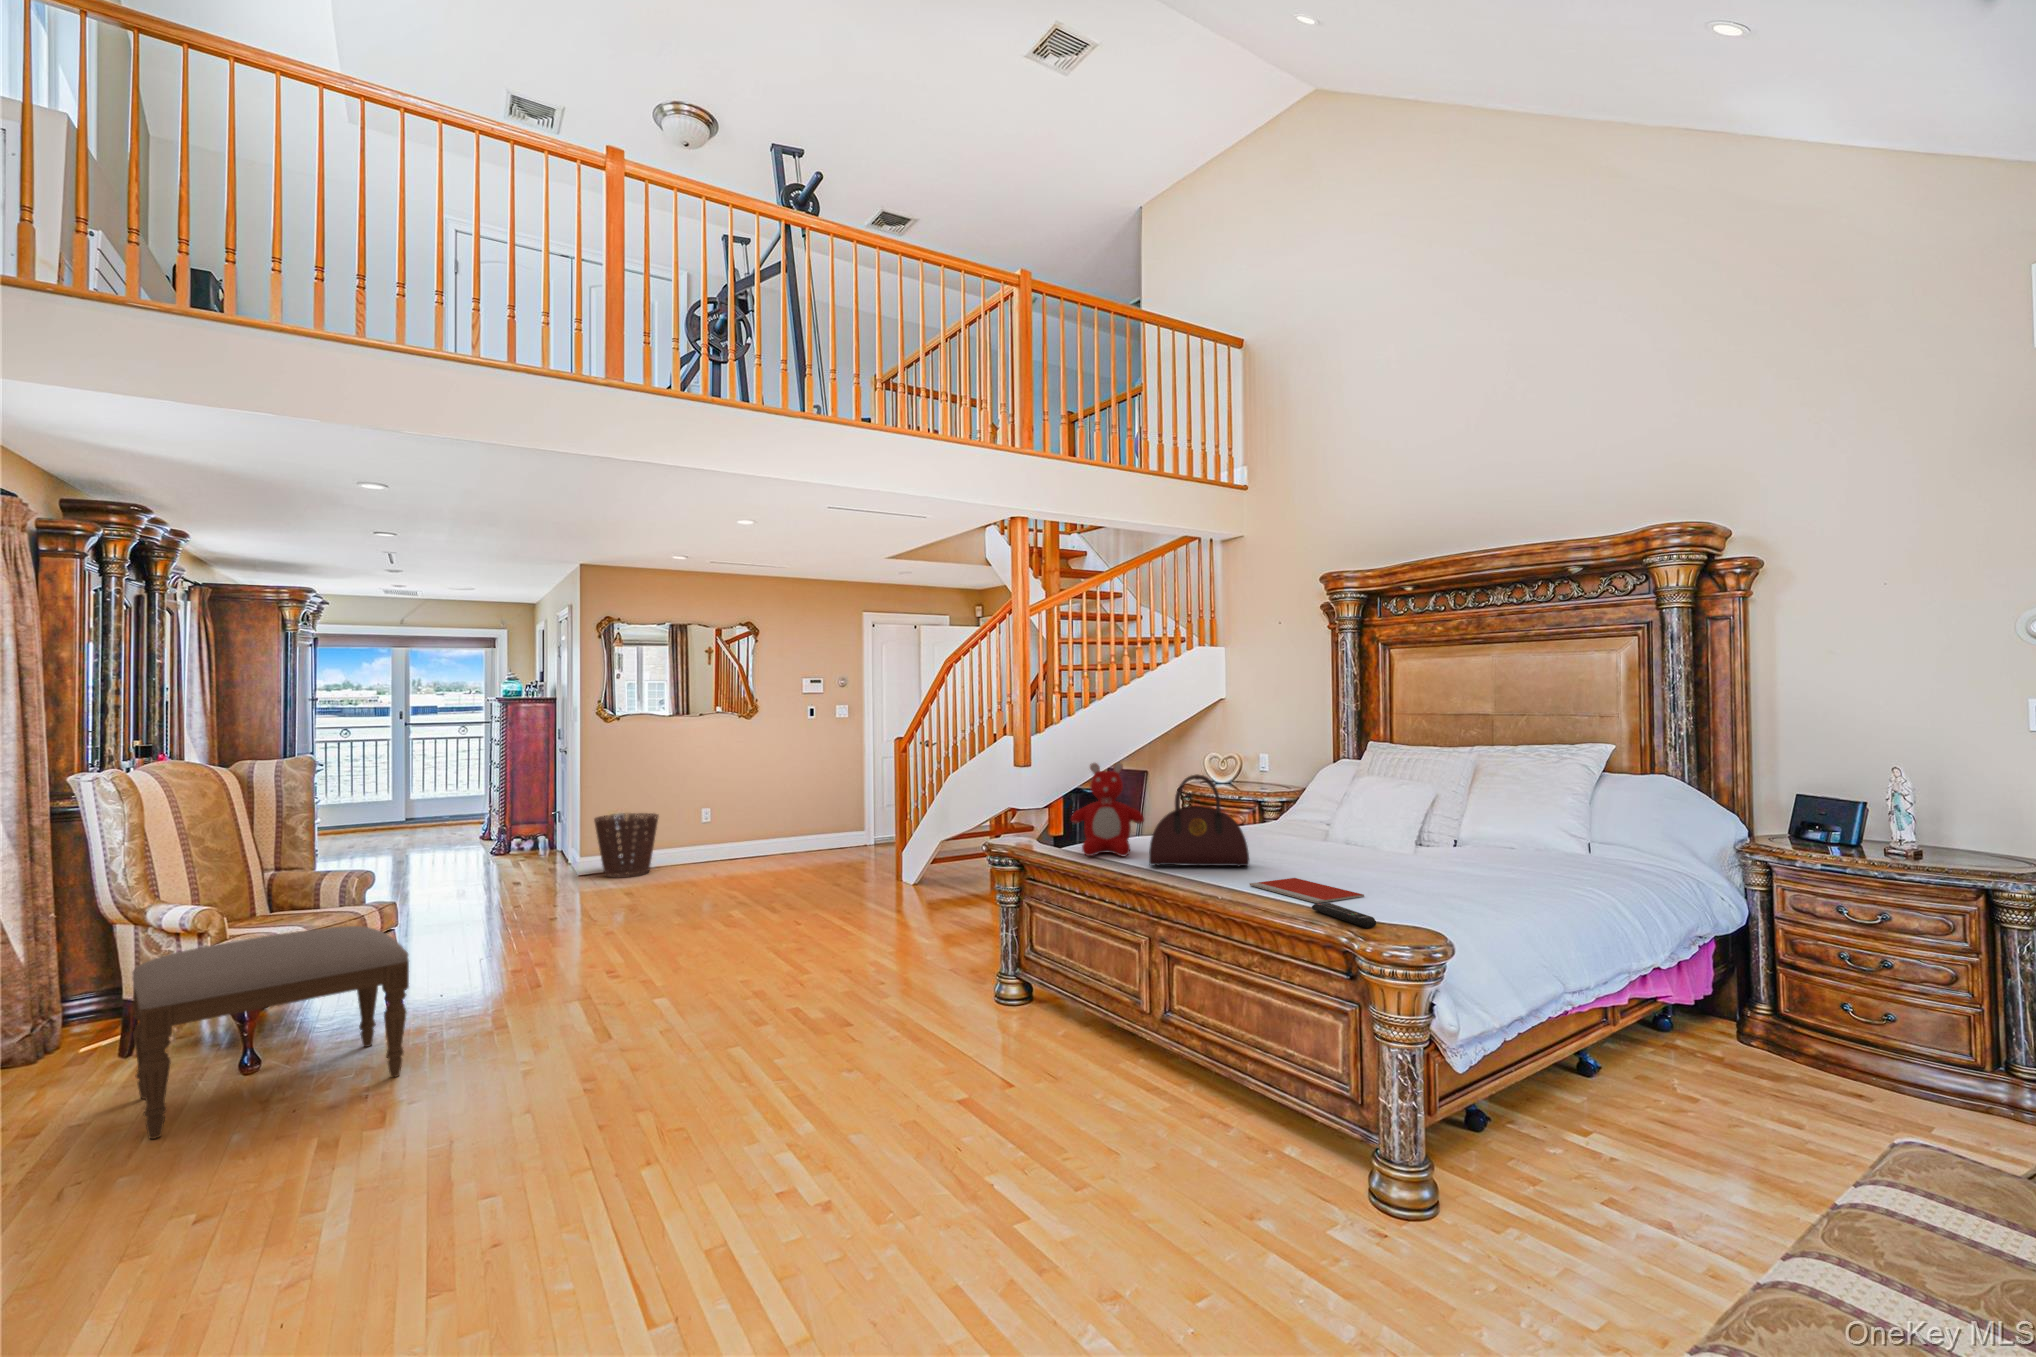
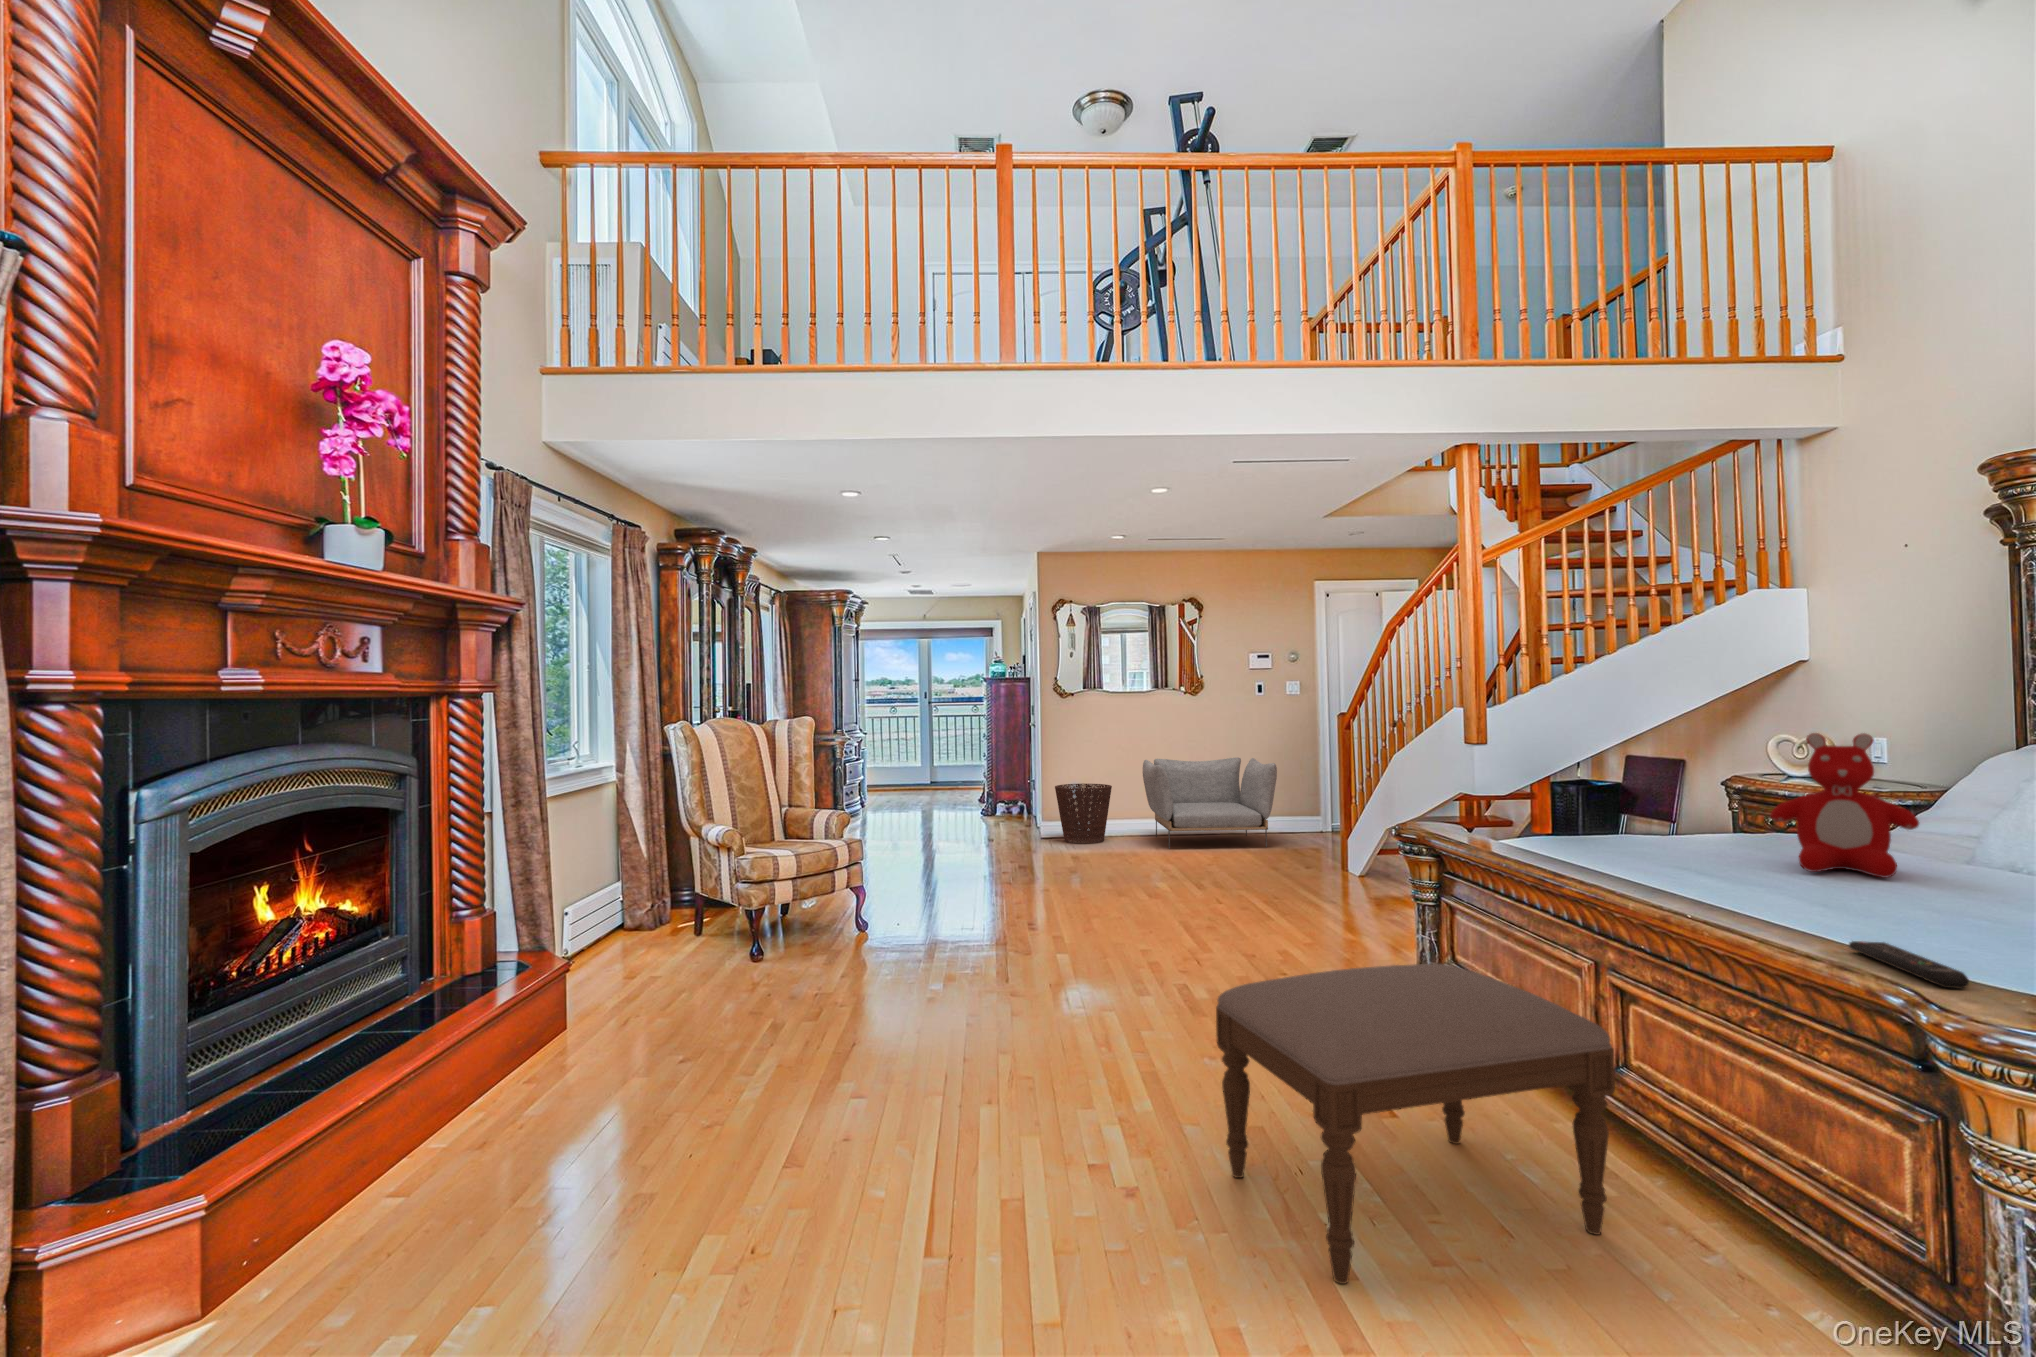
teddy bear: present [1071,763,1144,856] -> present [1771,733,1919,878]
handbag: present [1149,774,1249,866] -> none [1603,747,1775,882]
armchair: none [692,779,827,874] -> present [1143,757,1277,849]
notebook: present [1250,878,1364,903] -> none [1756,903,1976,943]
ottoman: present [132,926,409,1139] -> present [1216,963,1615,1284]

